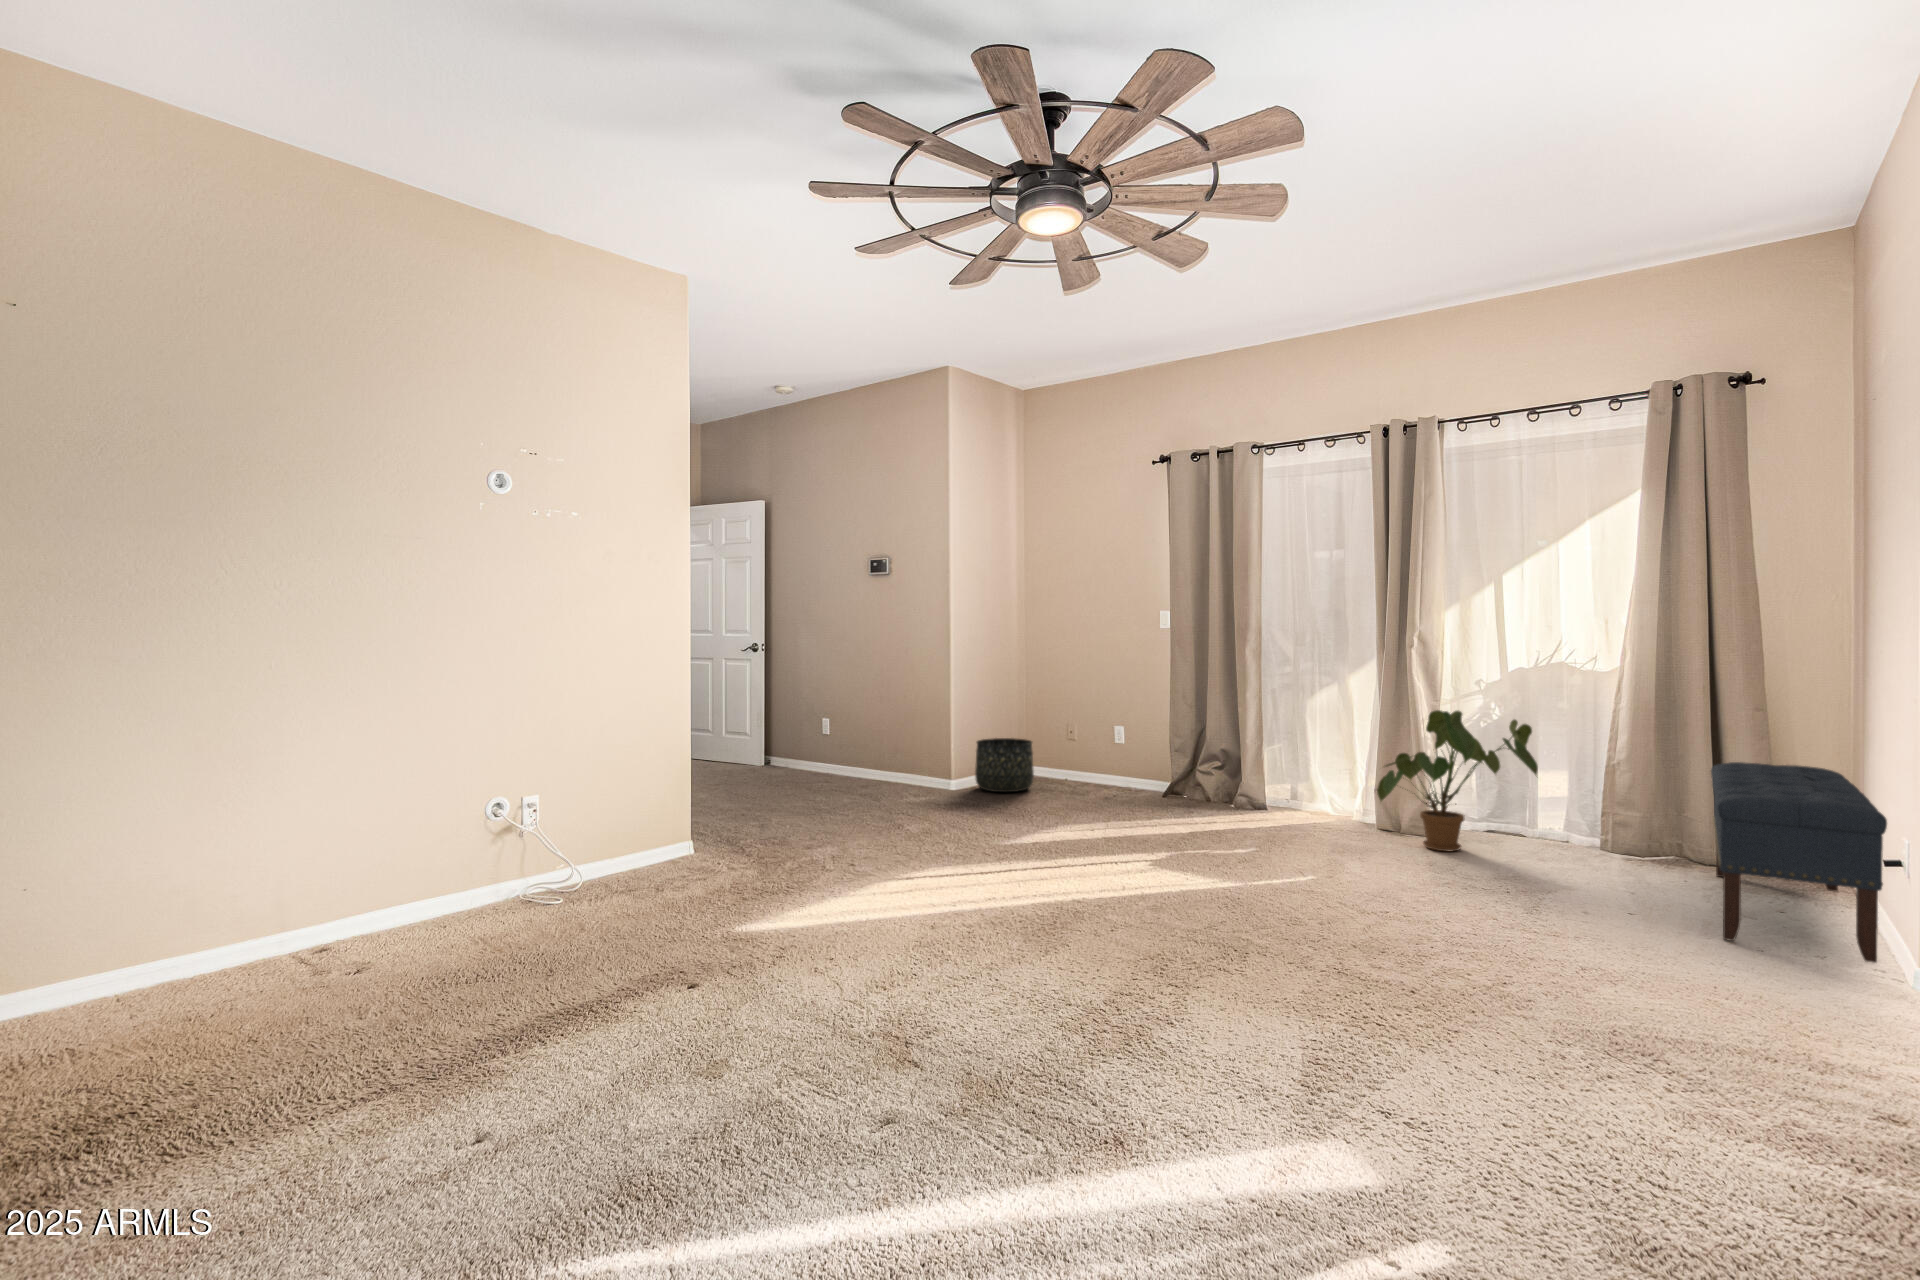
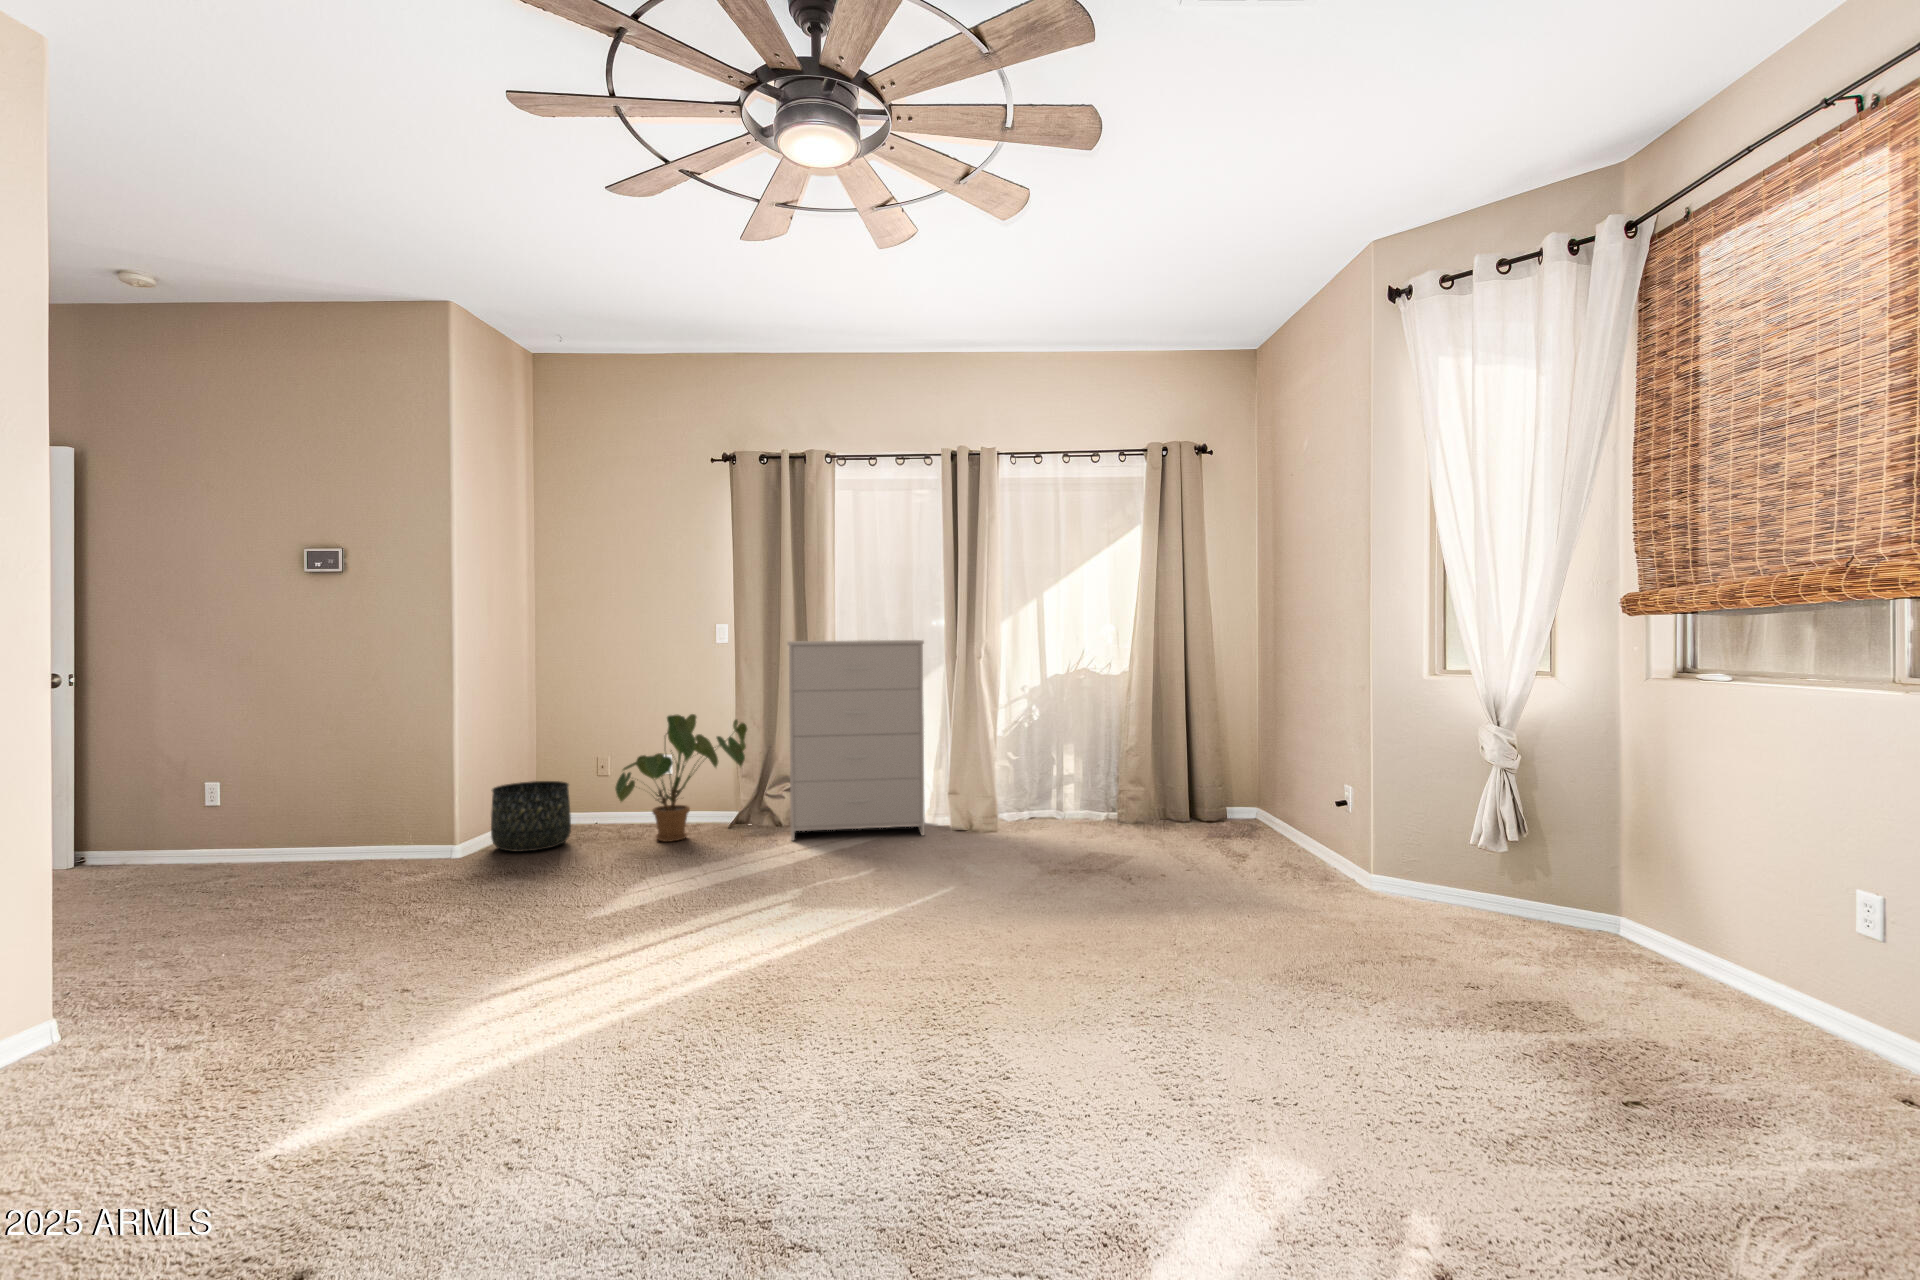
dresser: none [1195,628,1347,829] -> present [787,640,925,841]
house plant: present [1377,710,1538,851] -> present [615,714,747,842]
bench: present [1711,762,1887,963] -> none [1200,738,1368,873]

